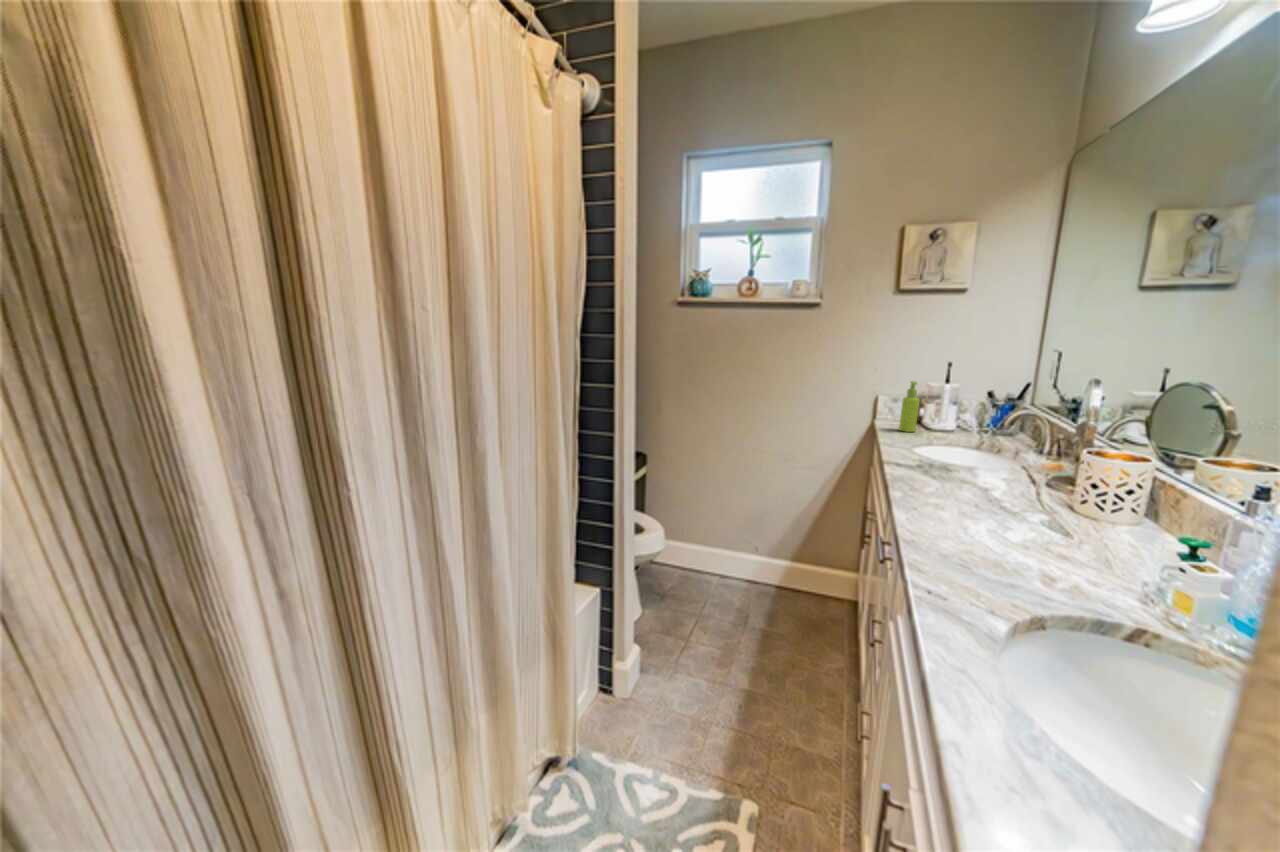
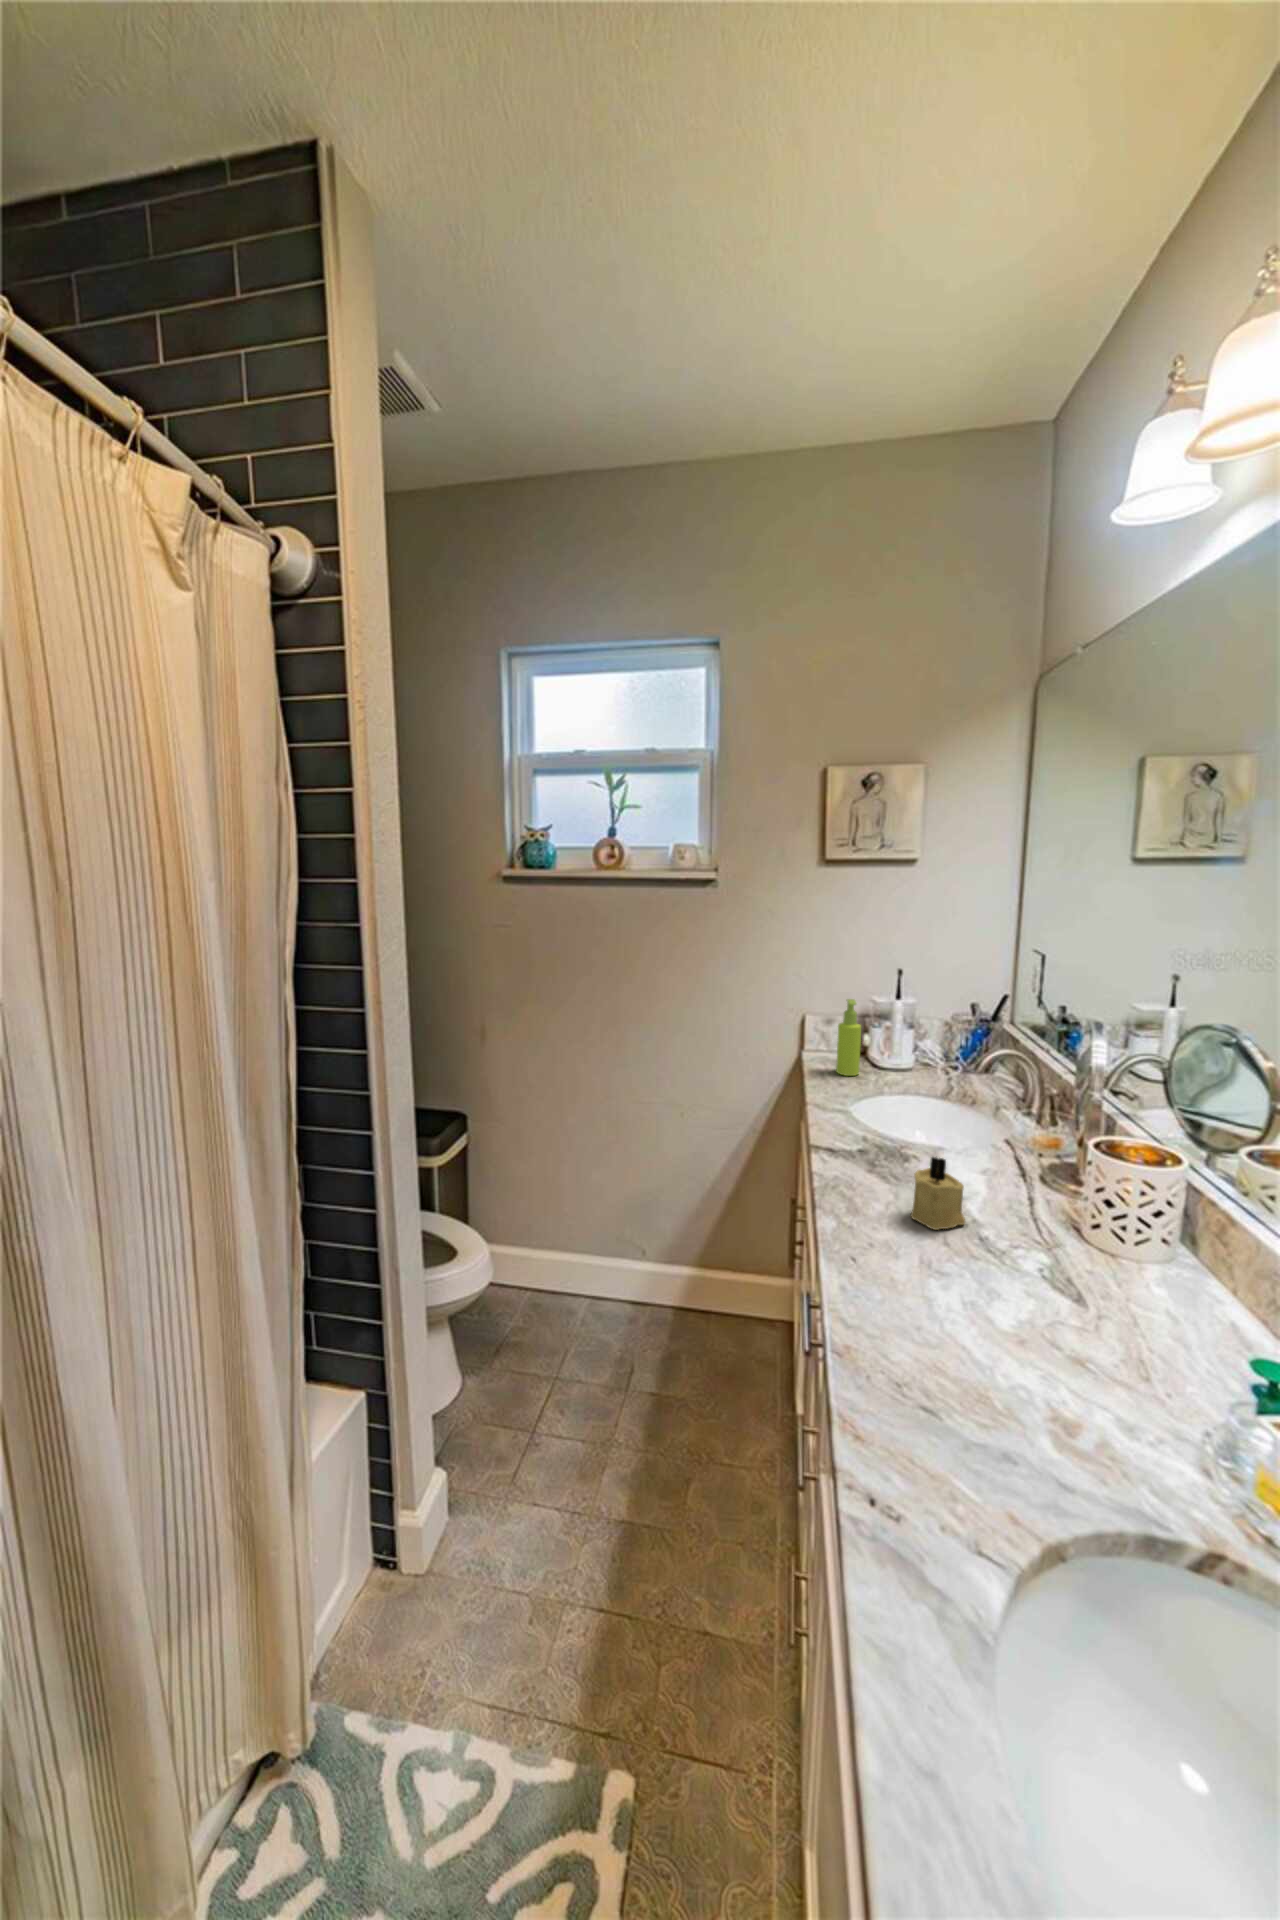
candle: none [955,457,993,499] -> present [911,1157,965,1230]

